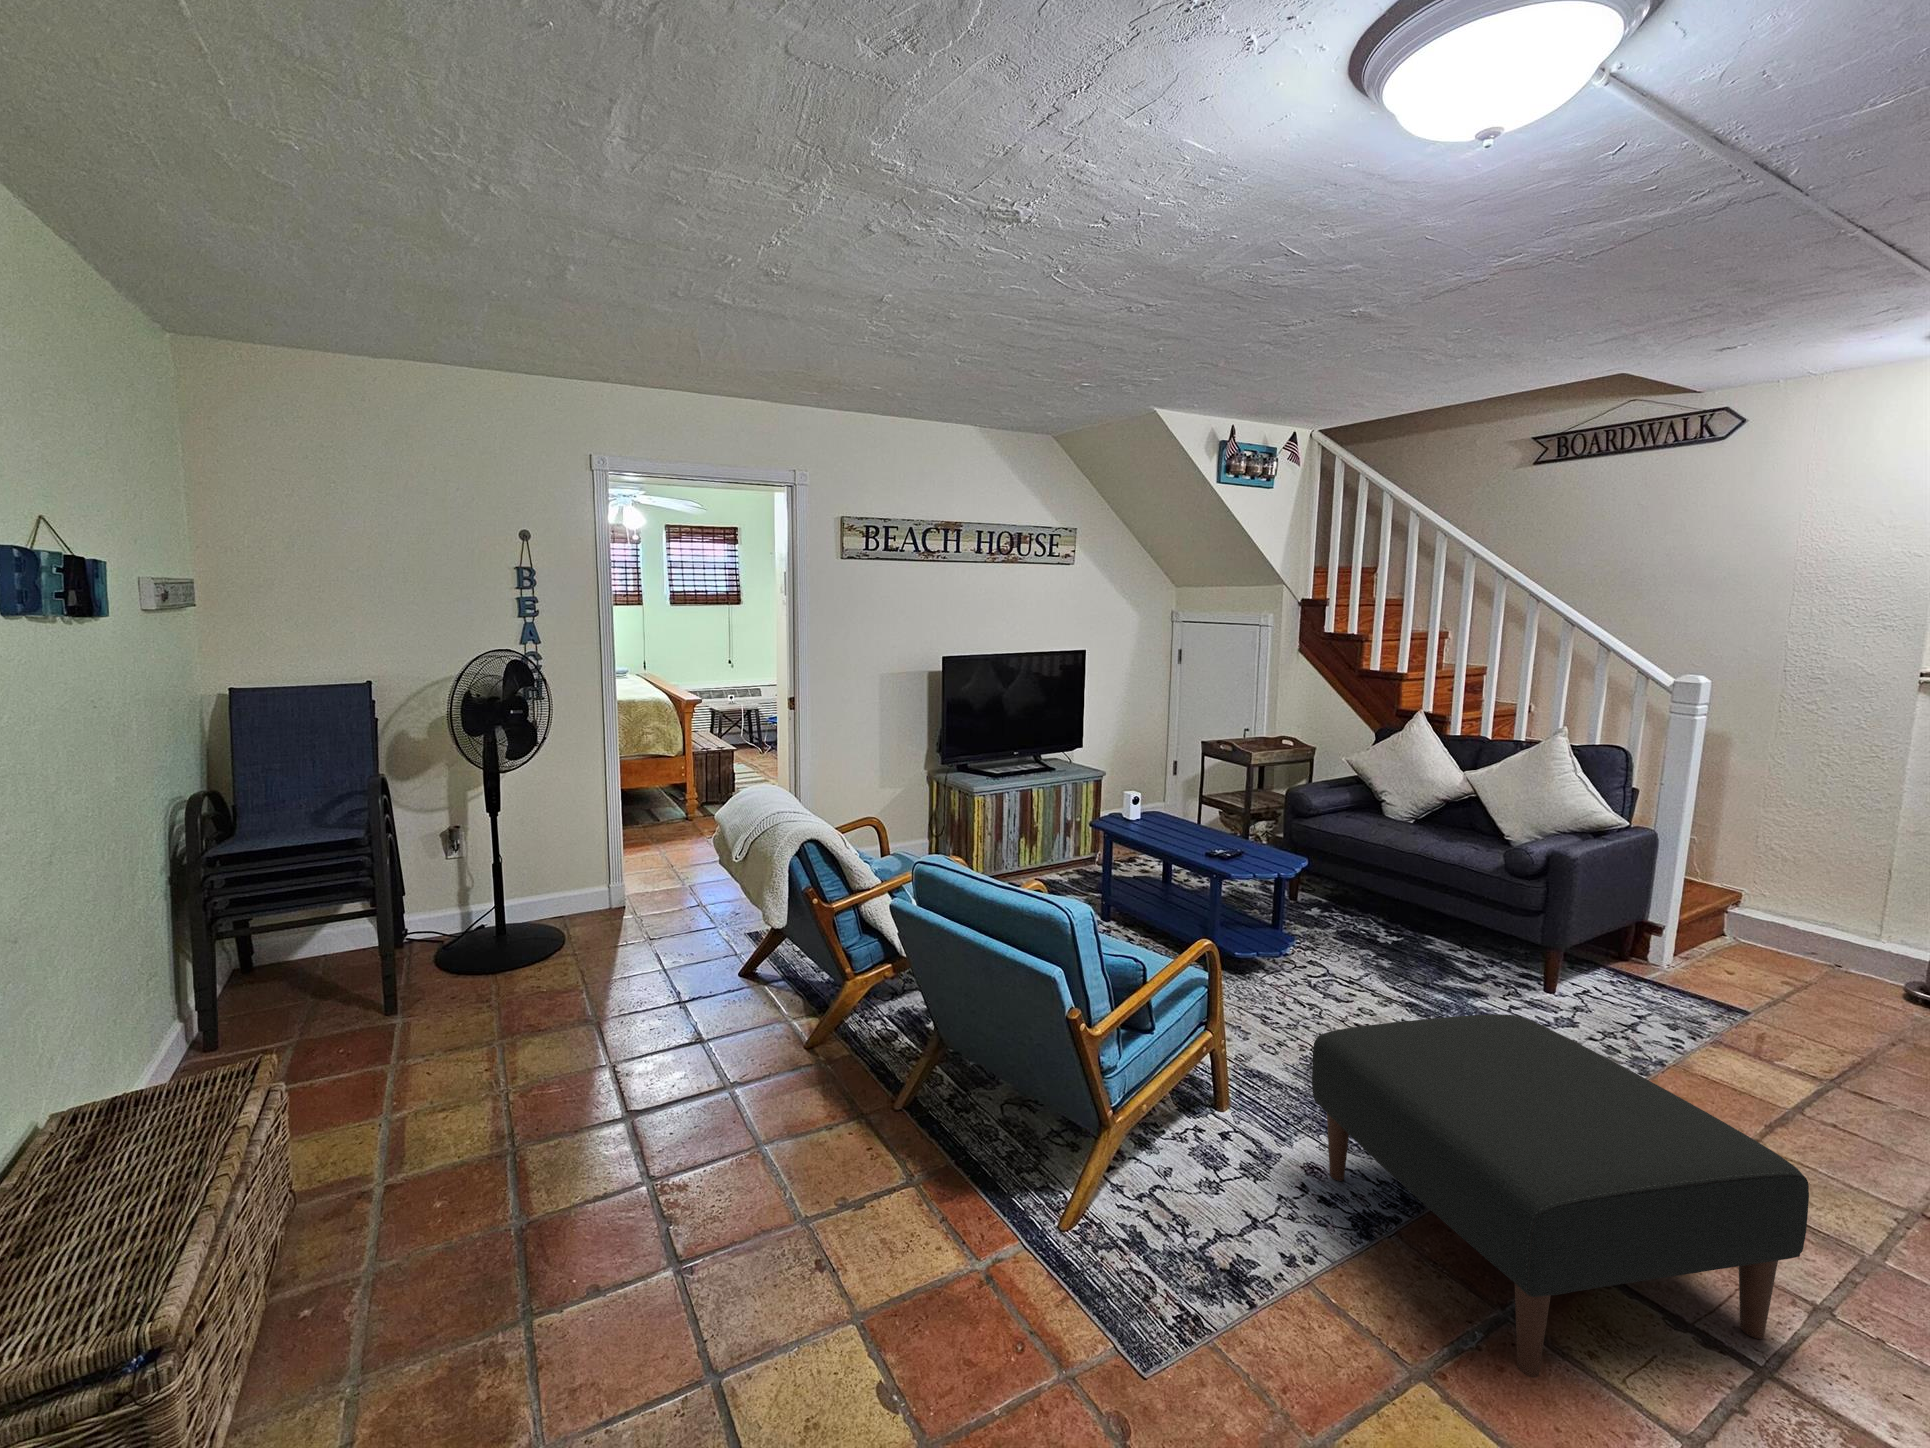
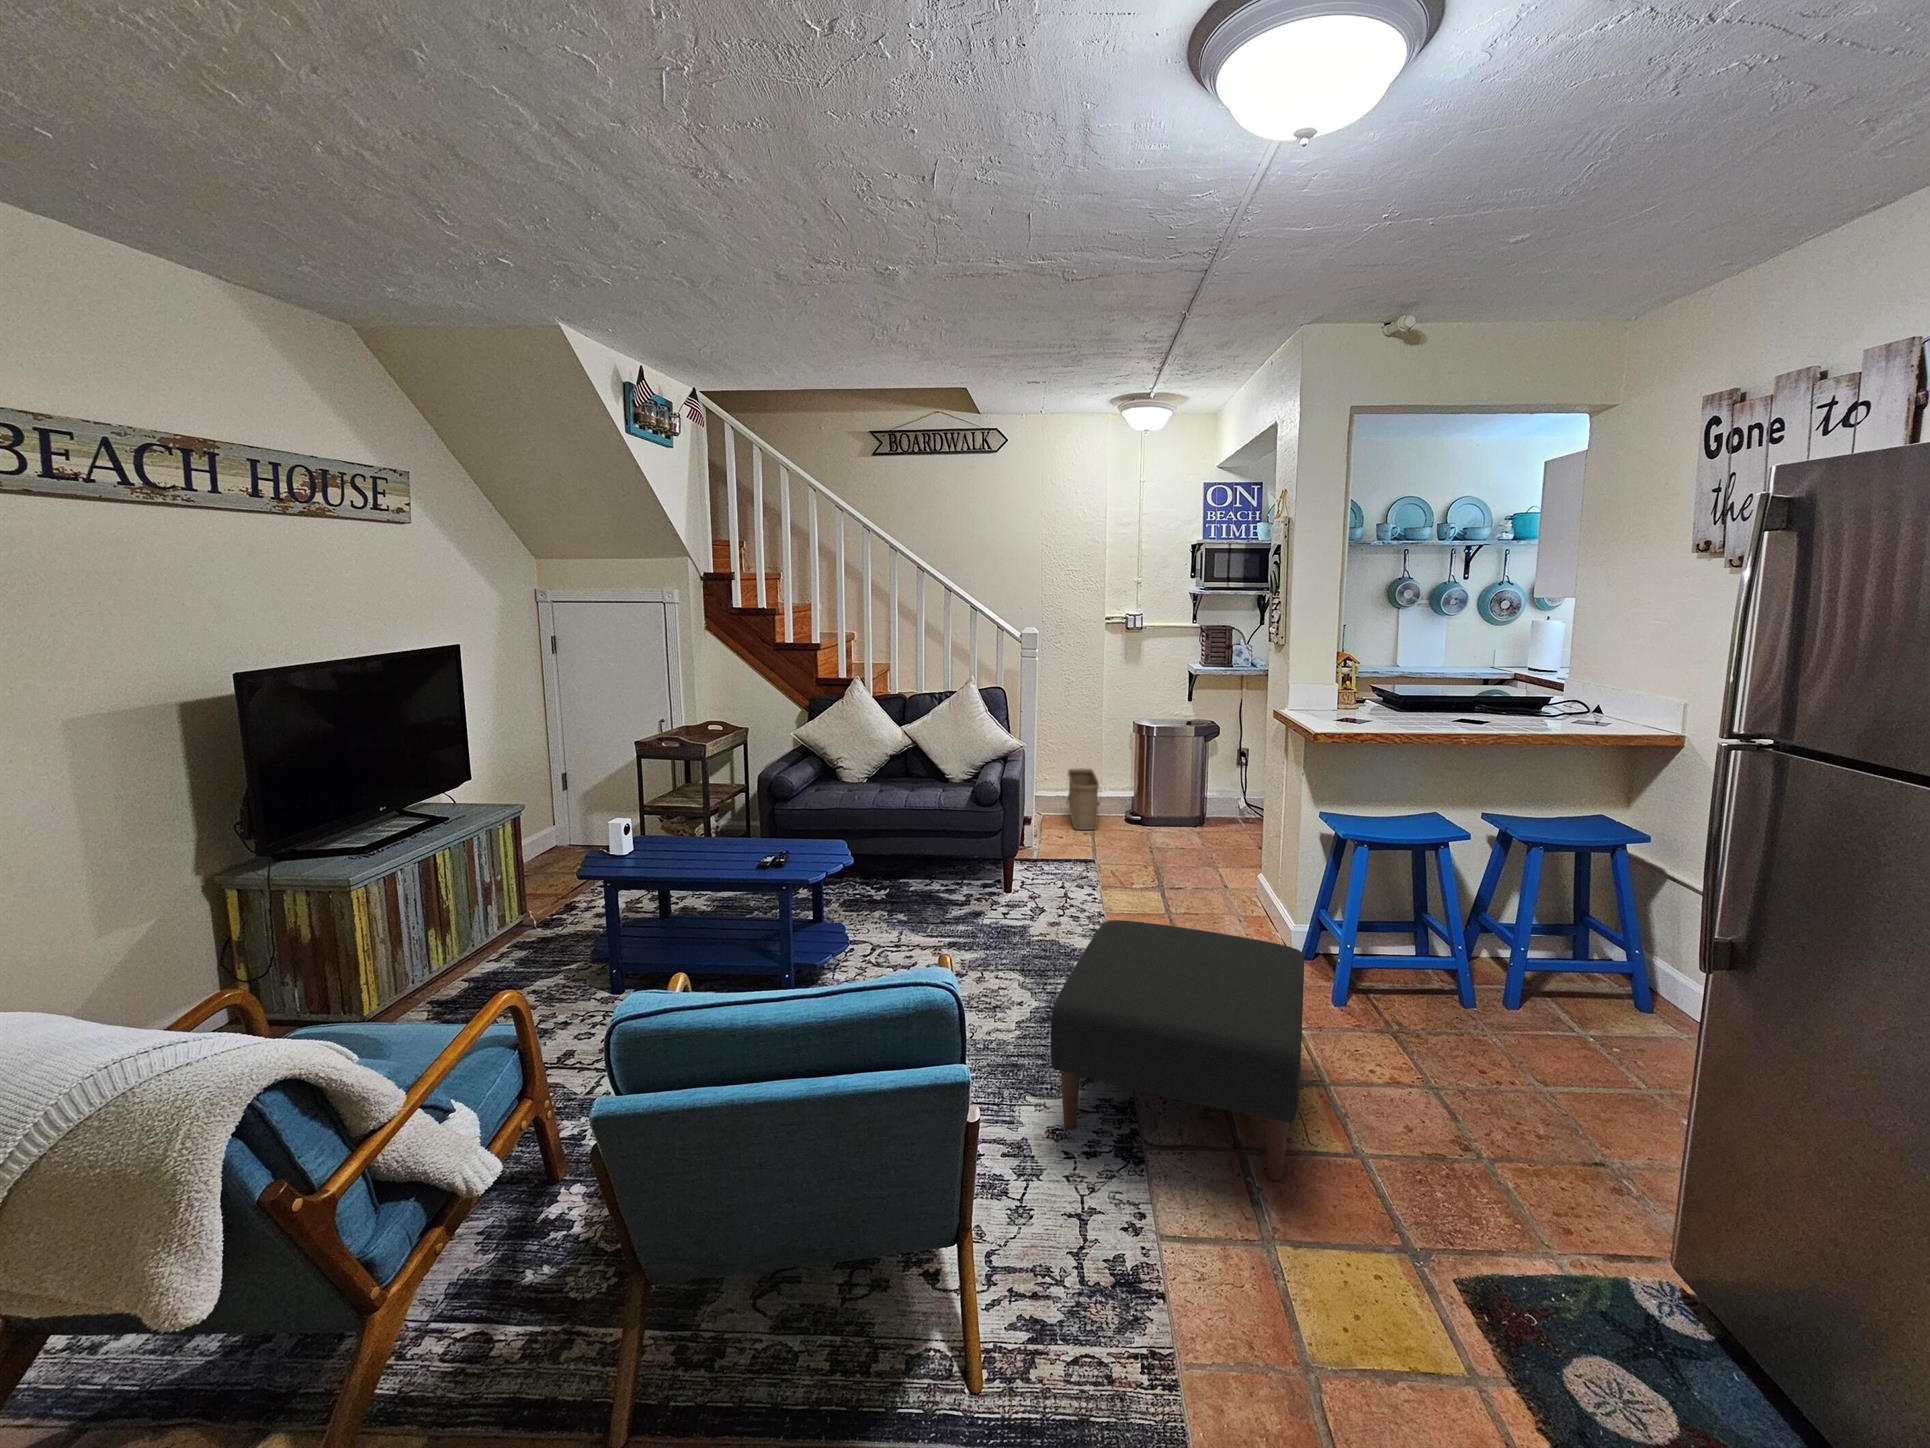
basket: none [1794,890,1886,991] -> present [1068,768,1100,830]

